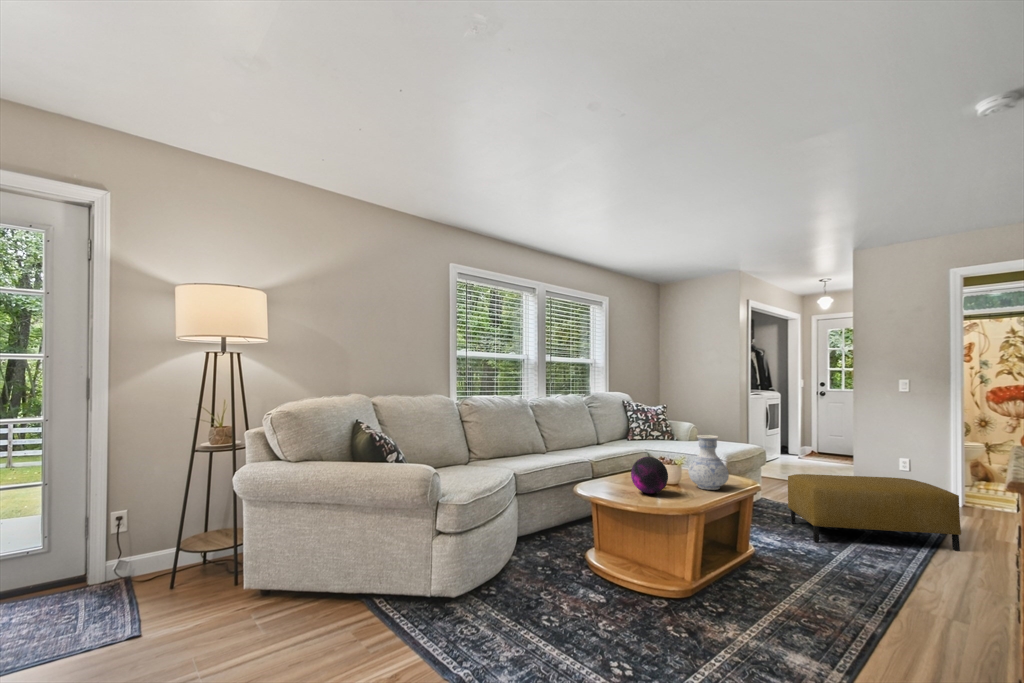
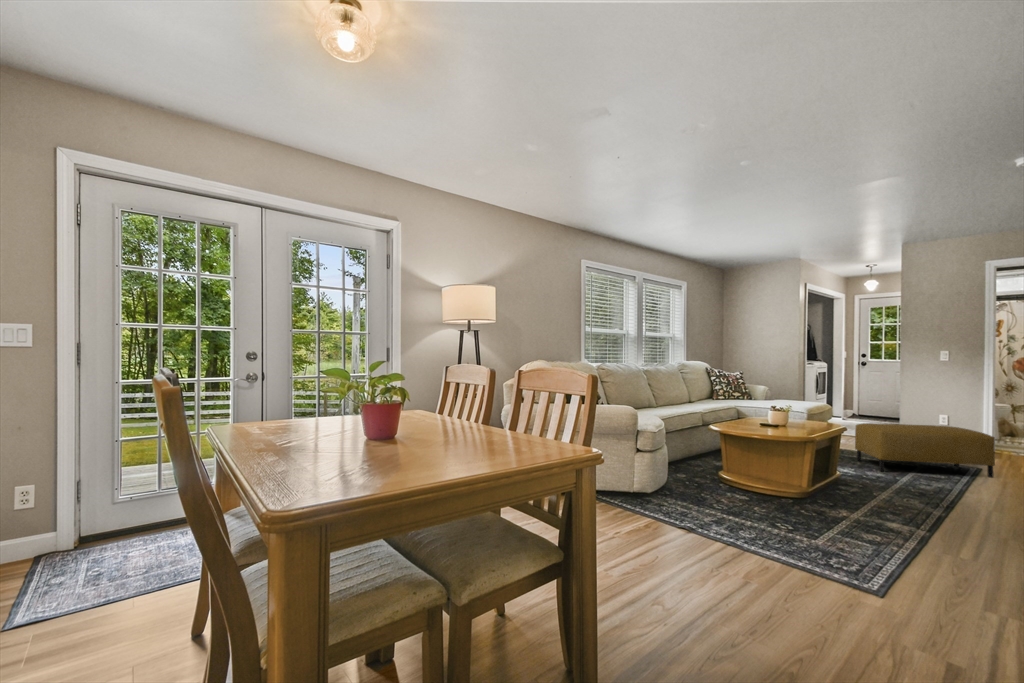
vase: present [688,435,729,490] -> none [794,390,826,429]
decorative orb: present [631,457,668,494] -> none [756,405,785,430]

